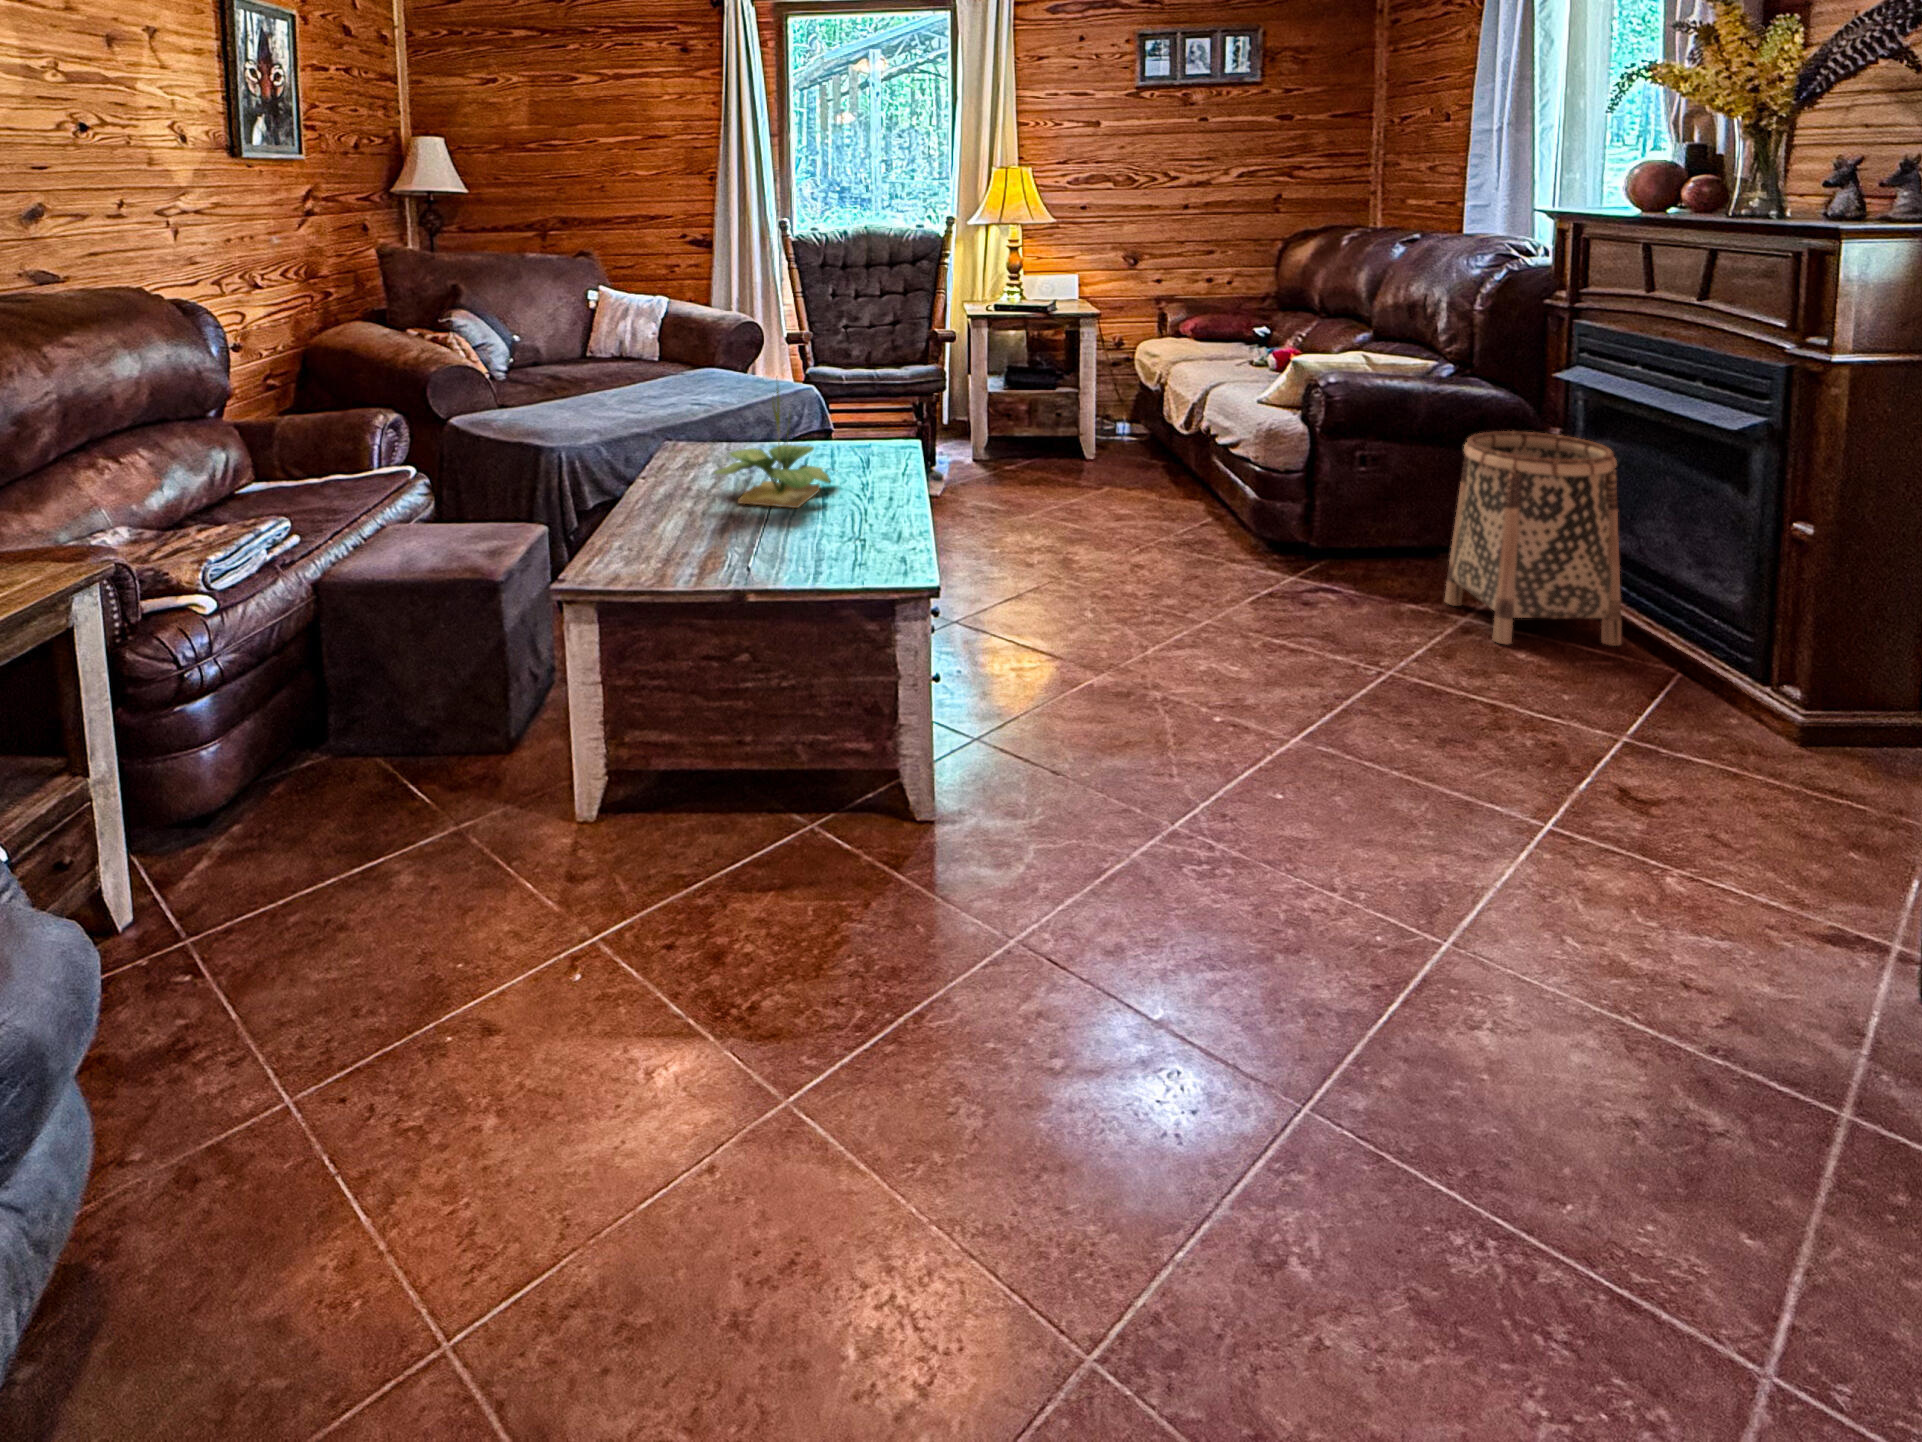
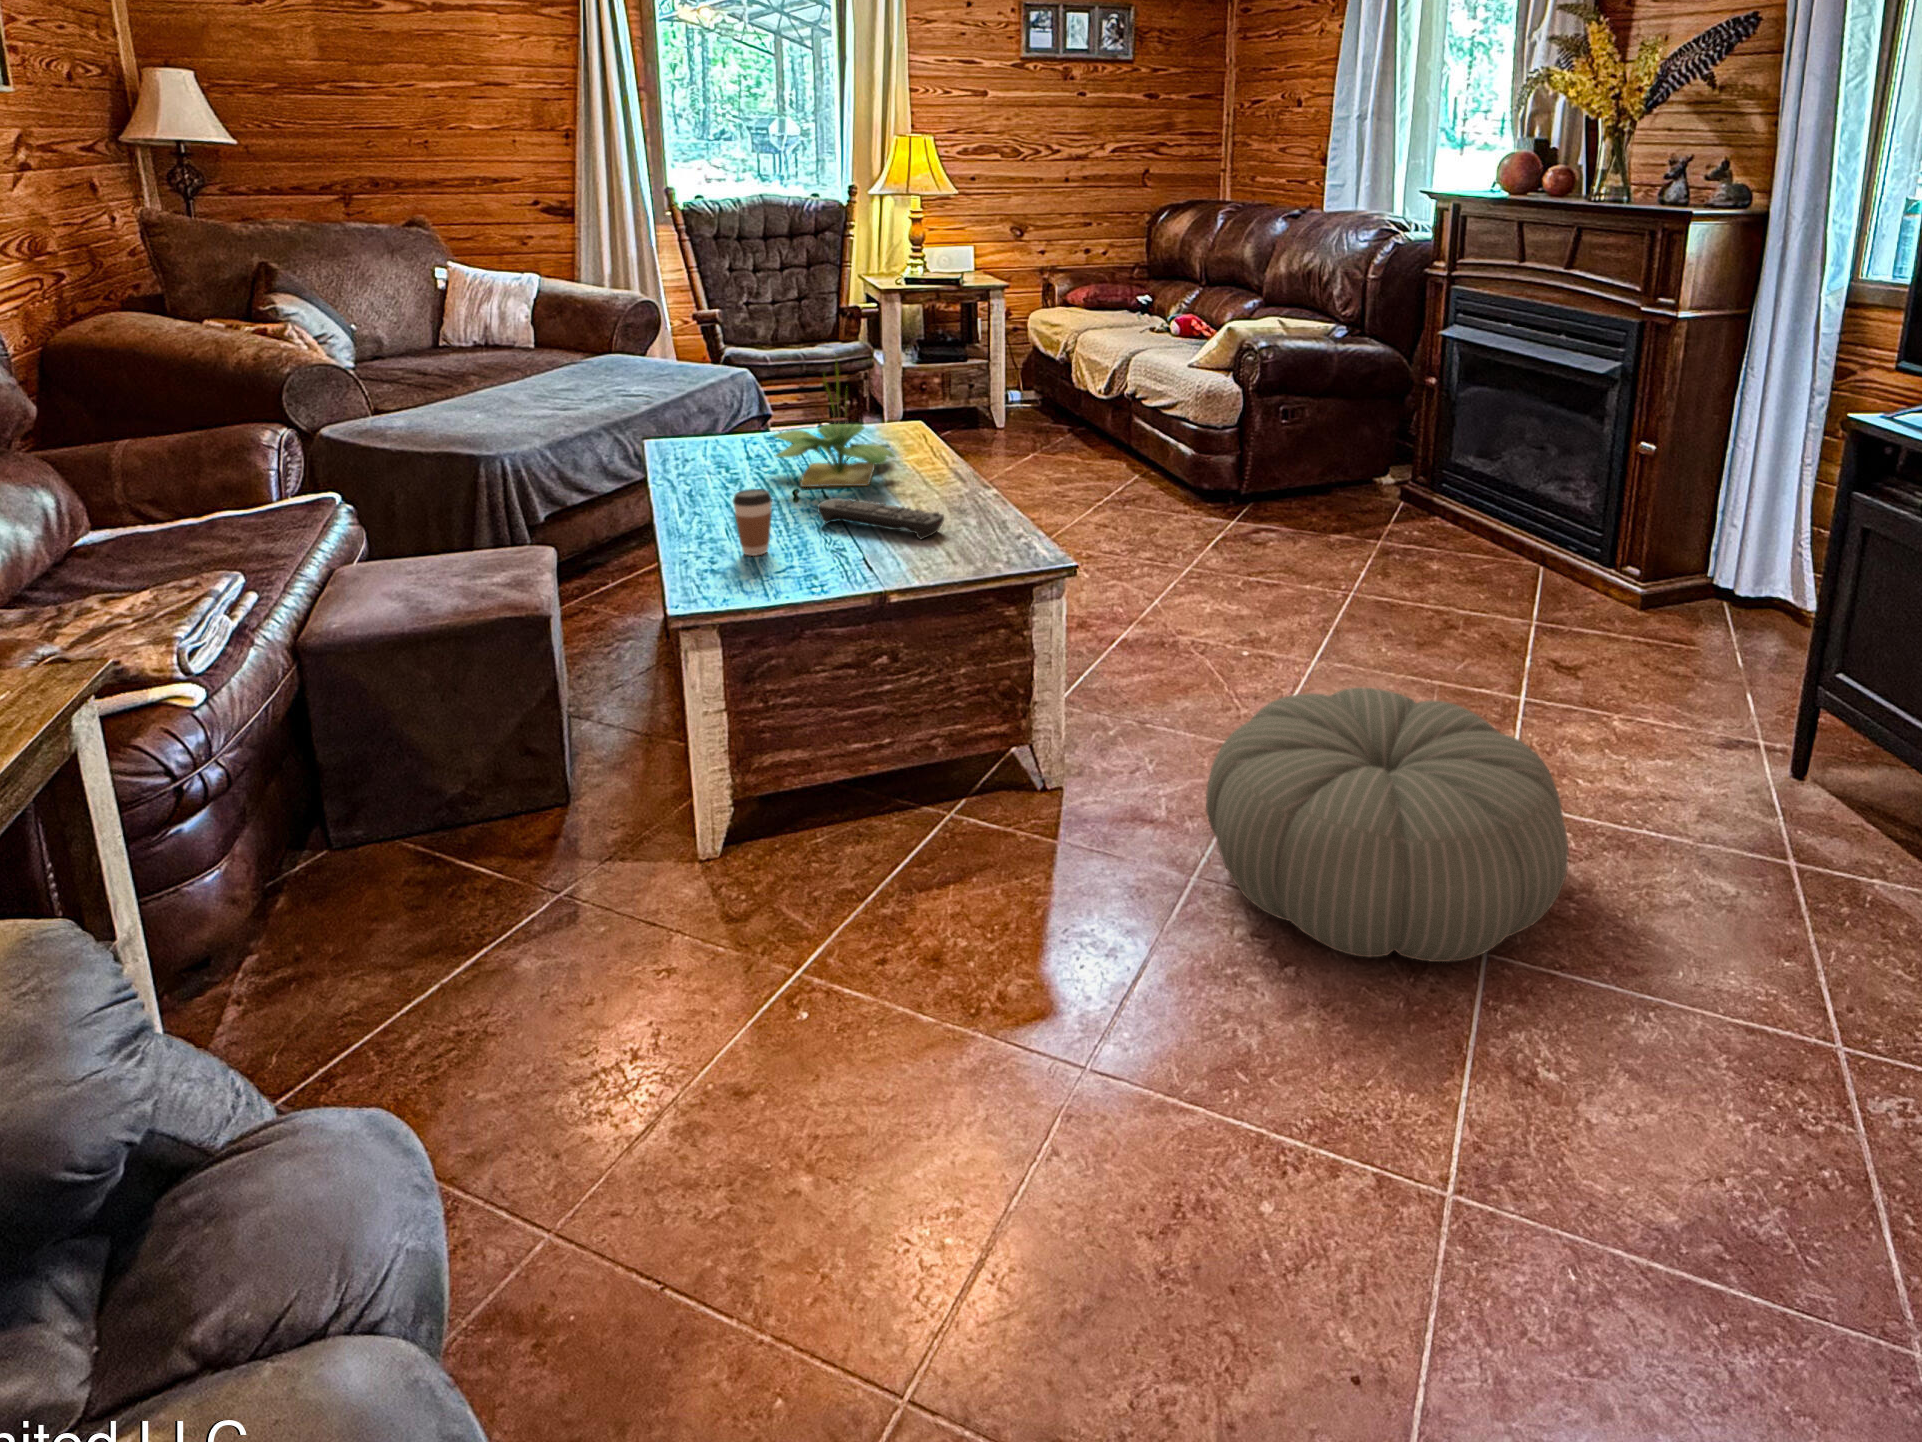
basket: present [1445,431,1621,646] -> none [1362,375,1494,549]
coffee cup: none [621,503,658,566] -> present [733,489,772,556]
remote control: none [718,518,821,569] -> present [817,498,944,539]
pouf: none [1002,803,1463,1205] -> present [1206,687,1569,962]

